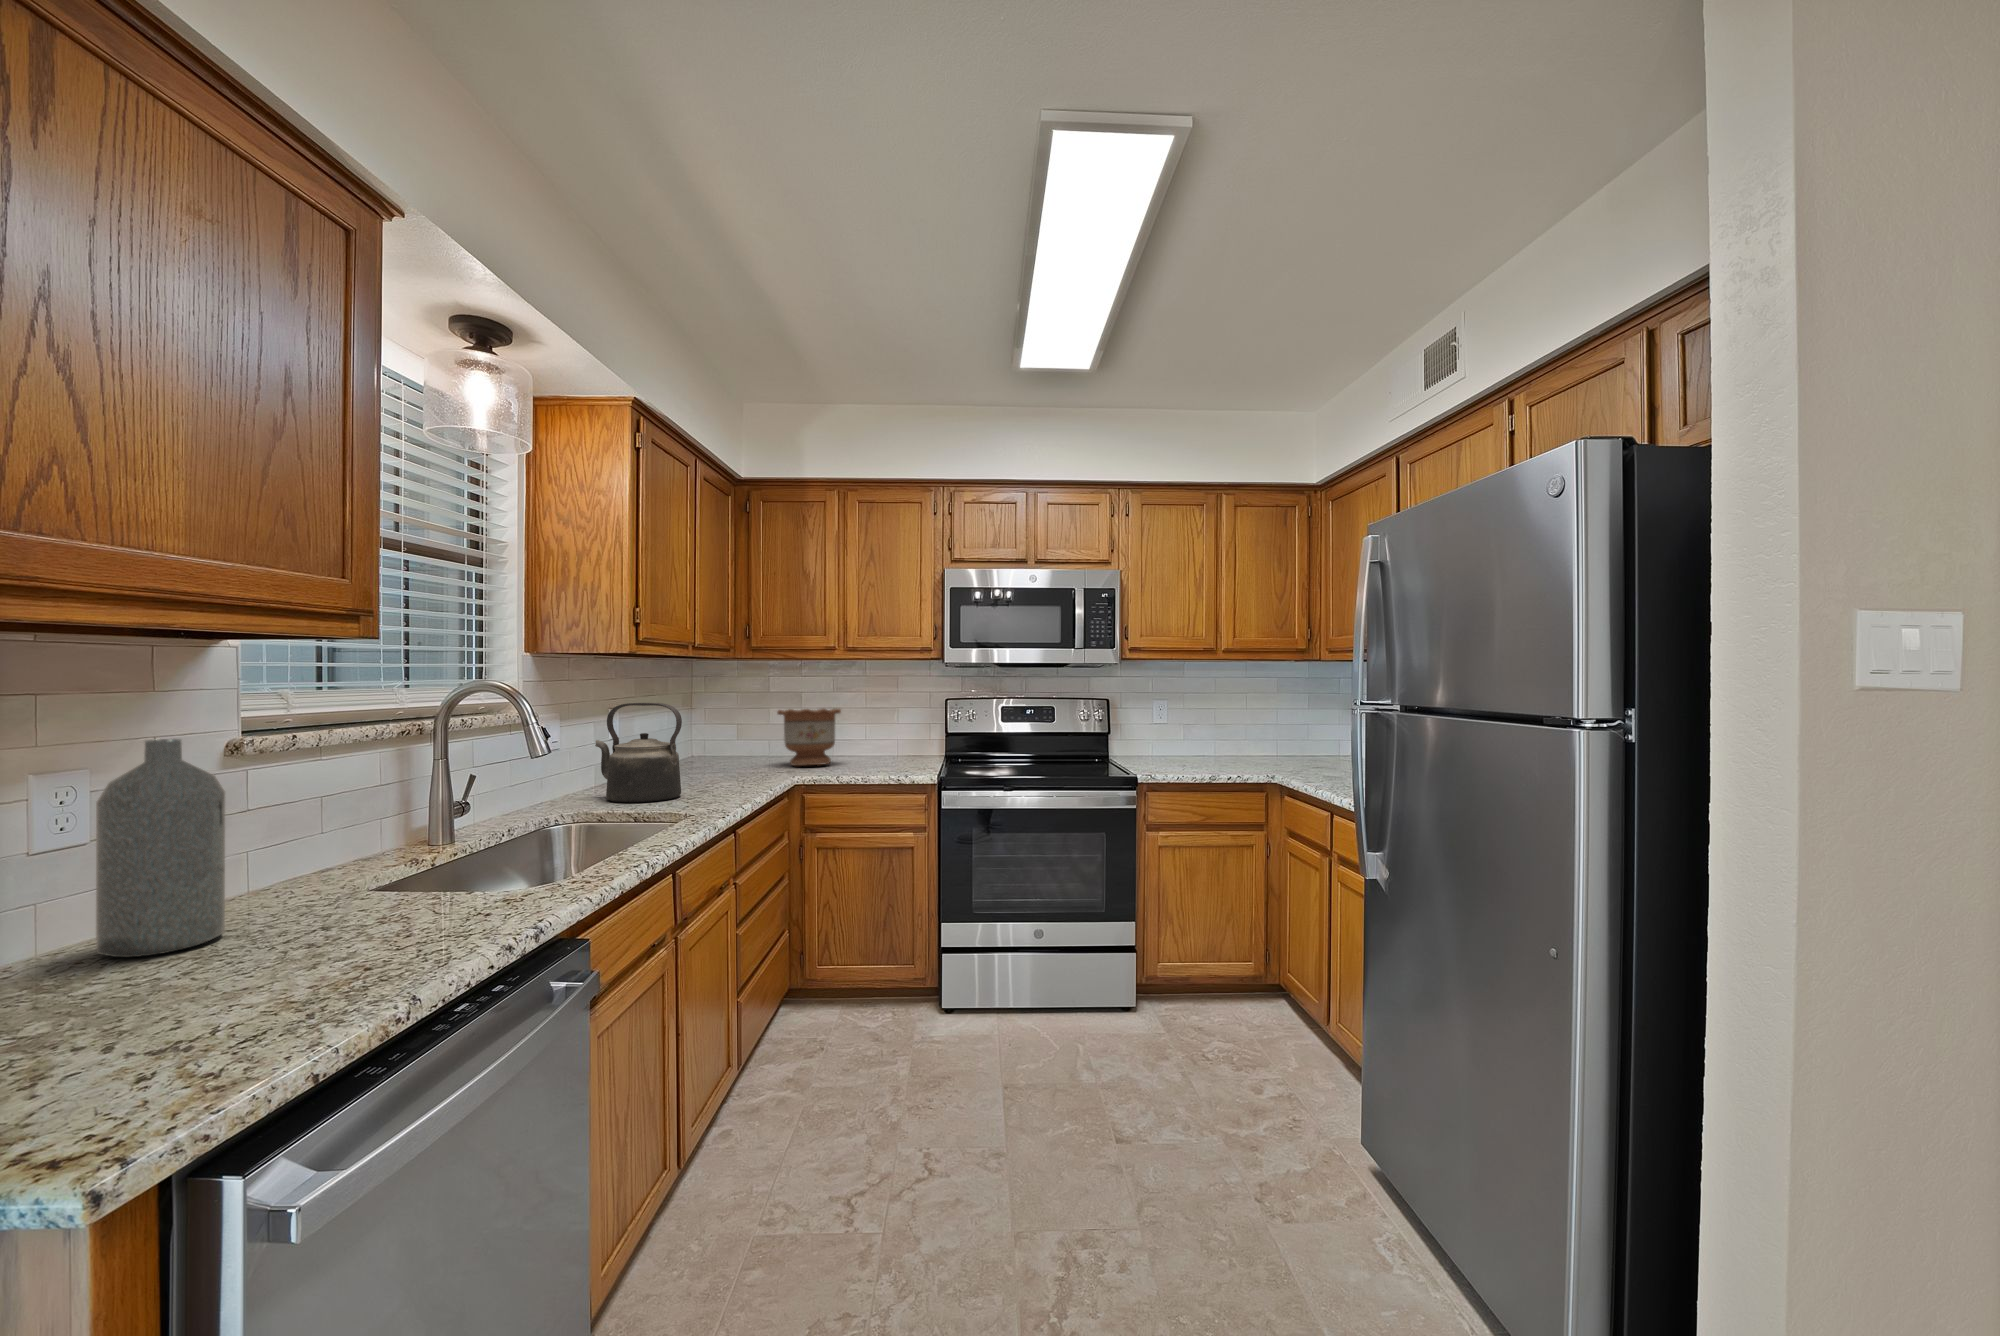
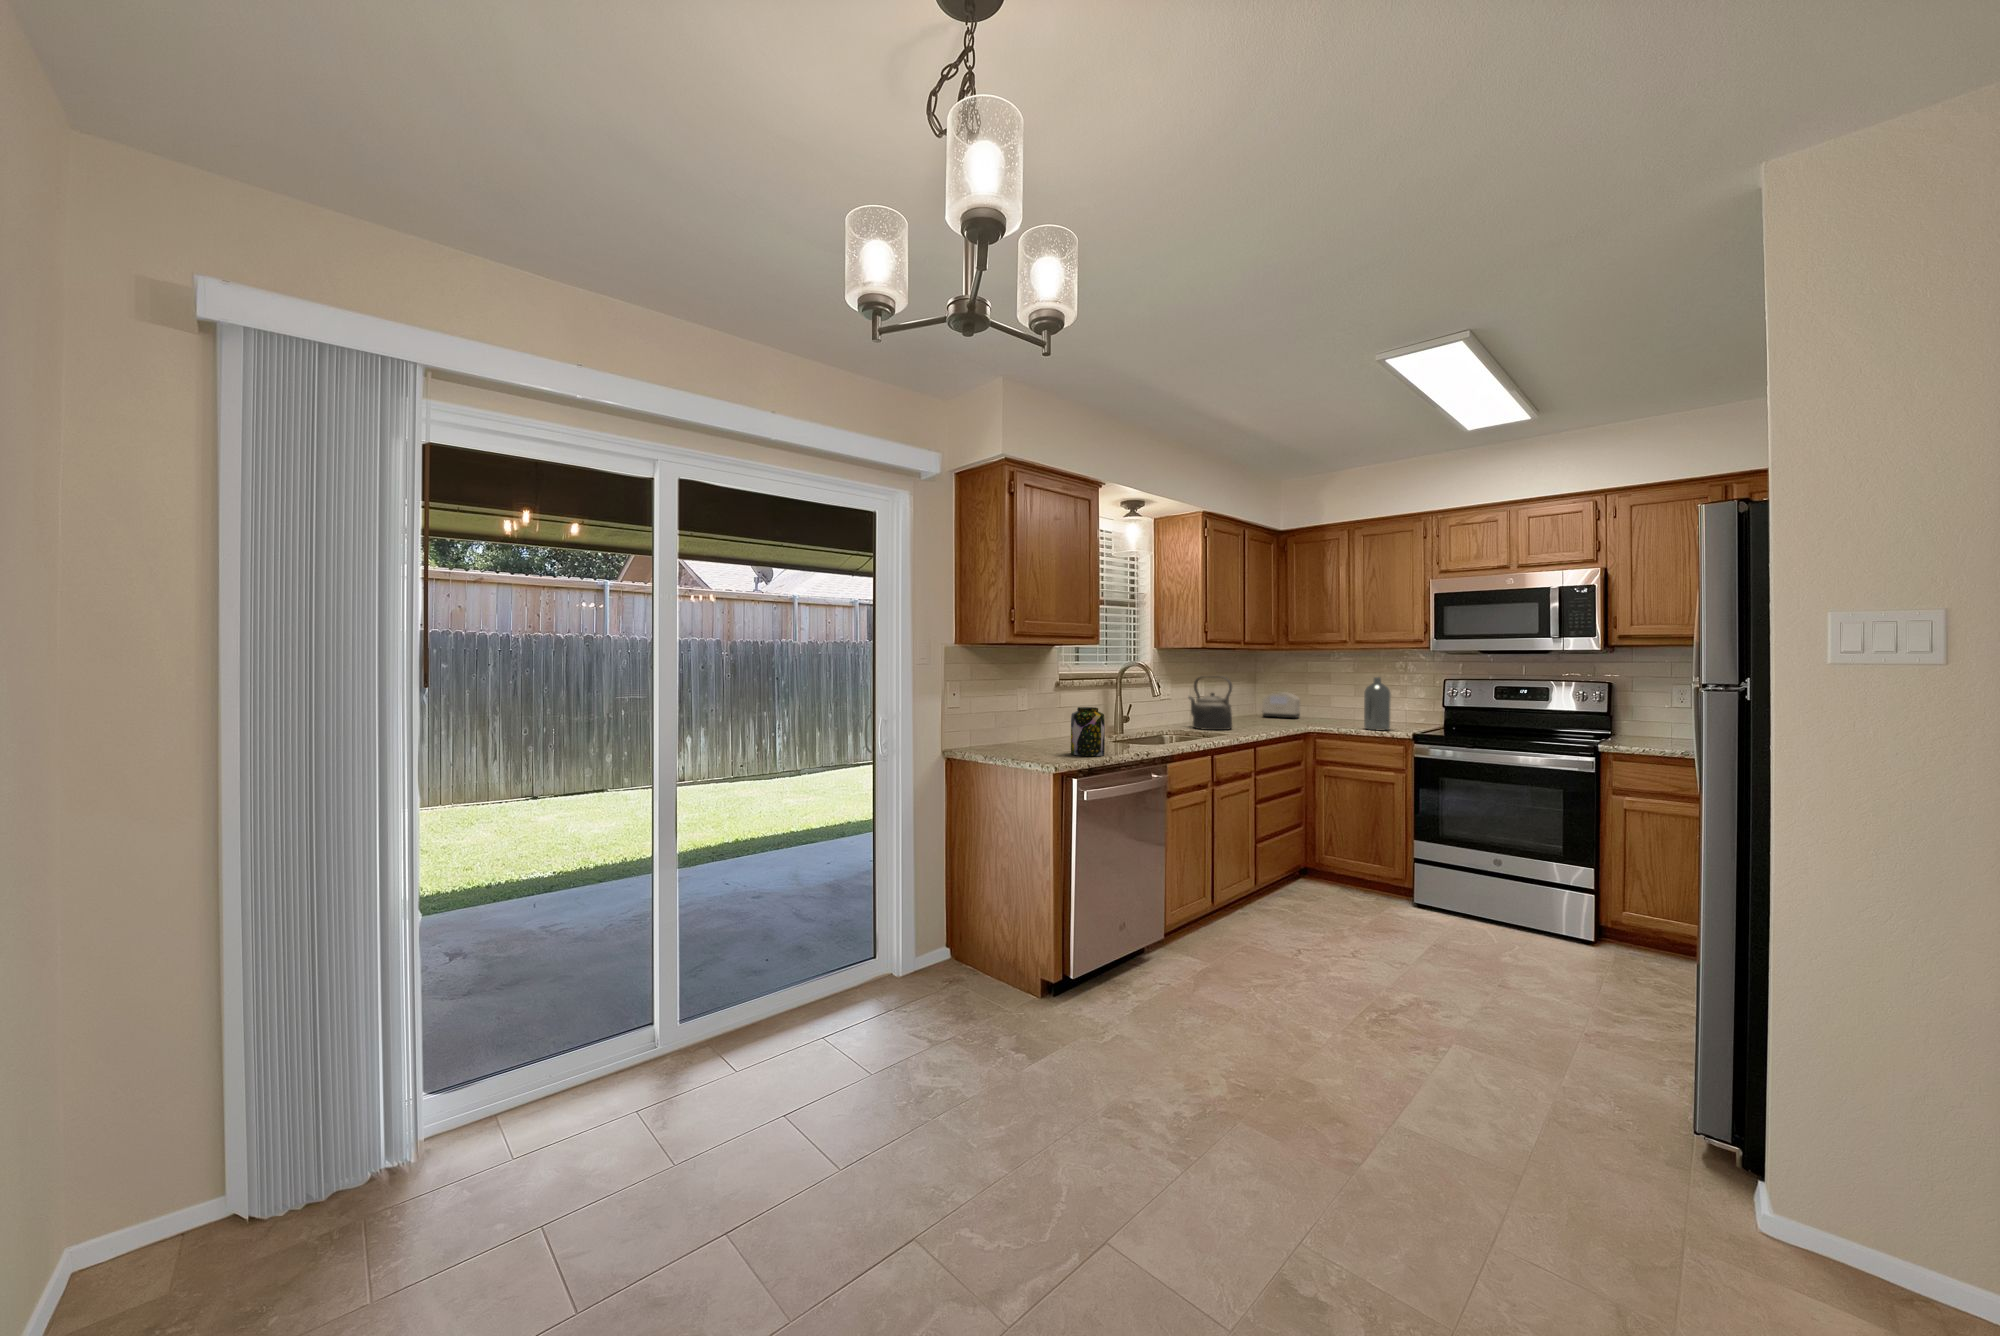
flower pot: present [777,708,841,766] -> none [1304,684,1350,722]
toaster: none [709,722,766,764] -> present [1262,692,1300,718]
bottle: present [96,739,225,957] -> present [1364,677,1391,730]
jar: none [282,805,400,953] -> present [1071,707,1105,756]

